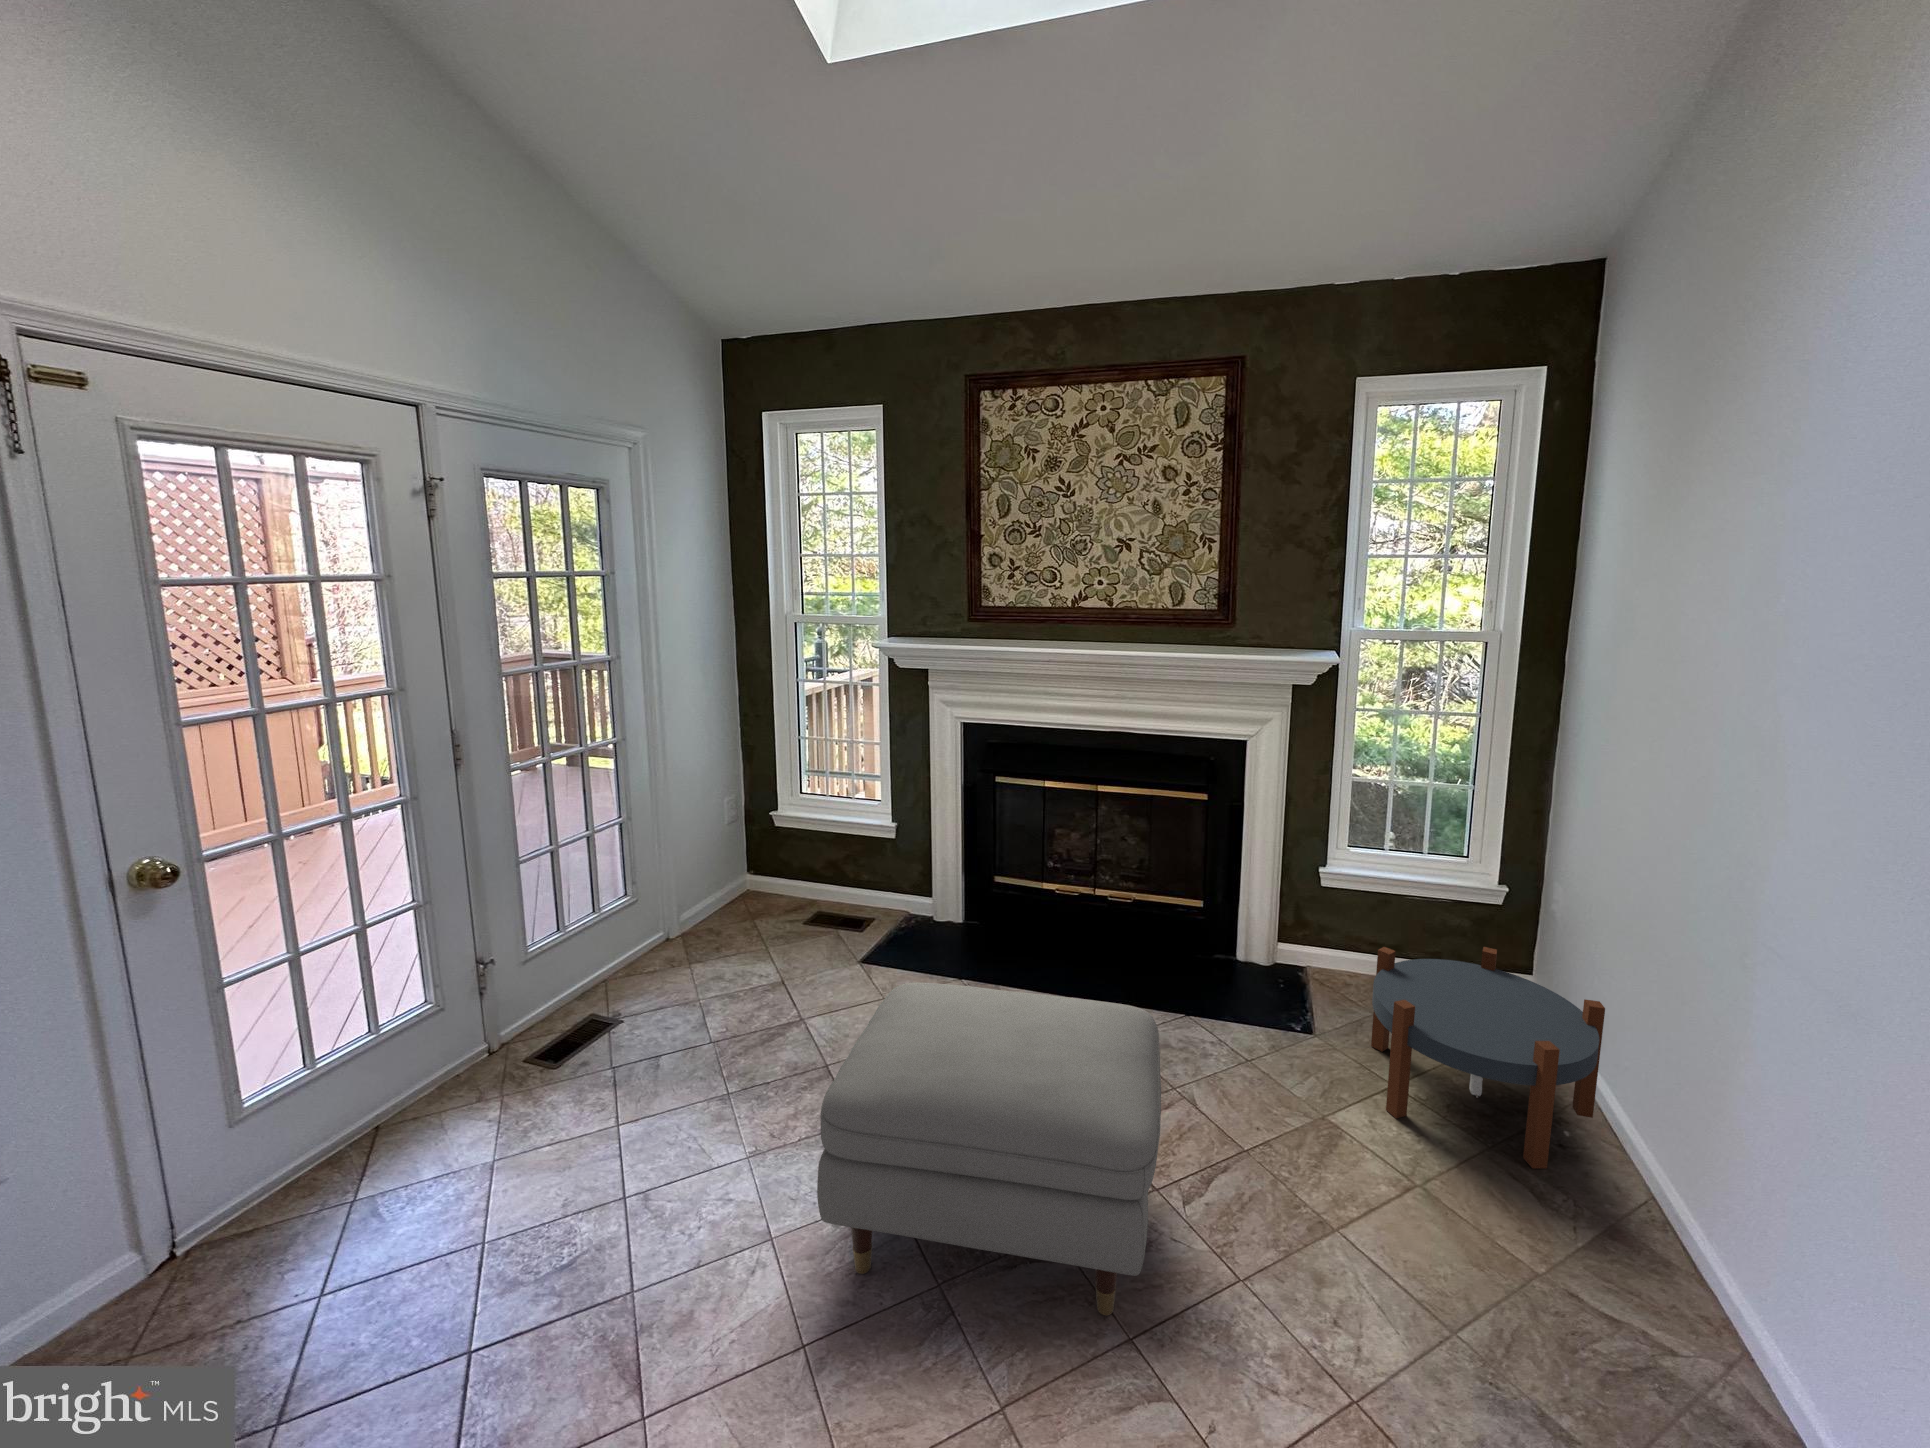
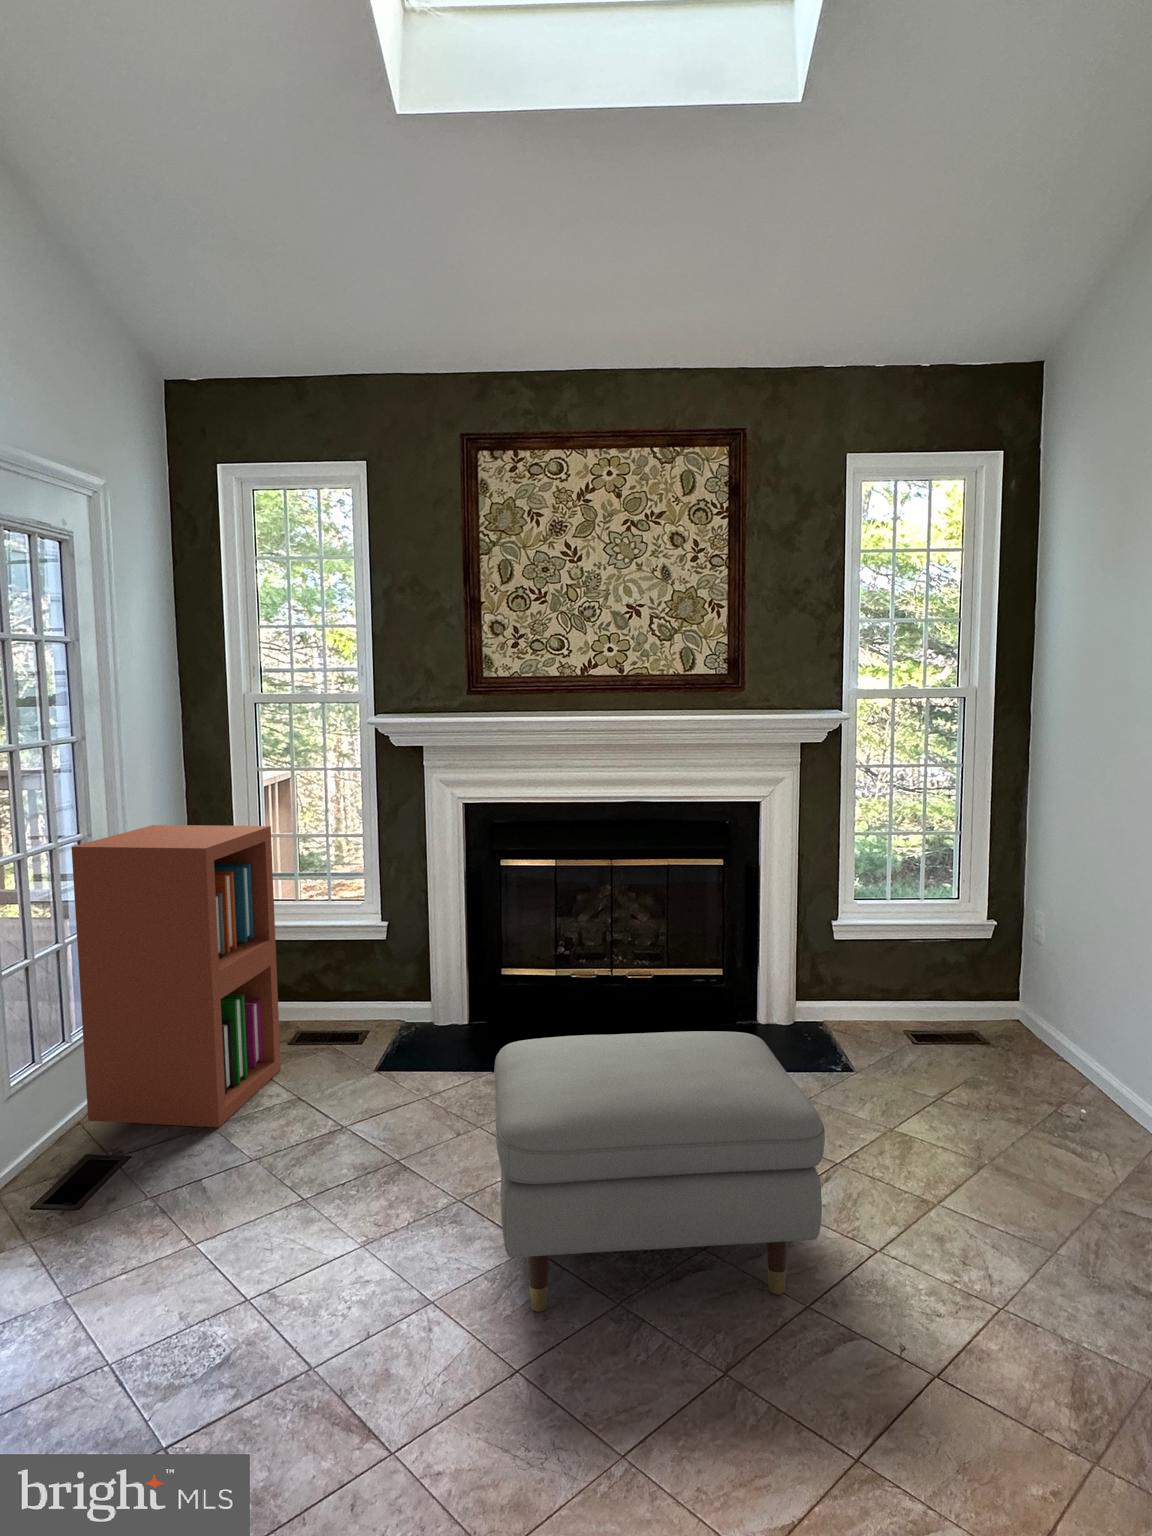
bookshelf: none [603,728,786,1000] -> present [71,825,281,1127]
side table: present [1371,947,1605,1168] -> none [905,967,1099,1136]

